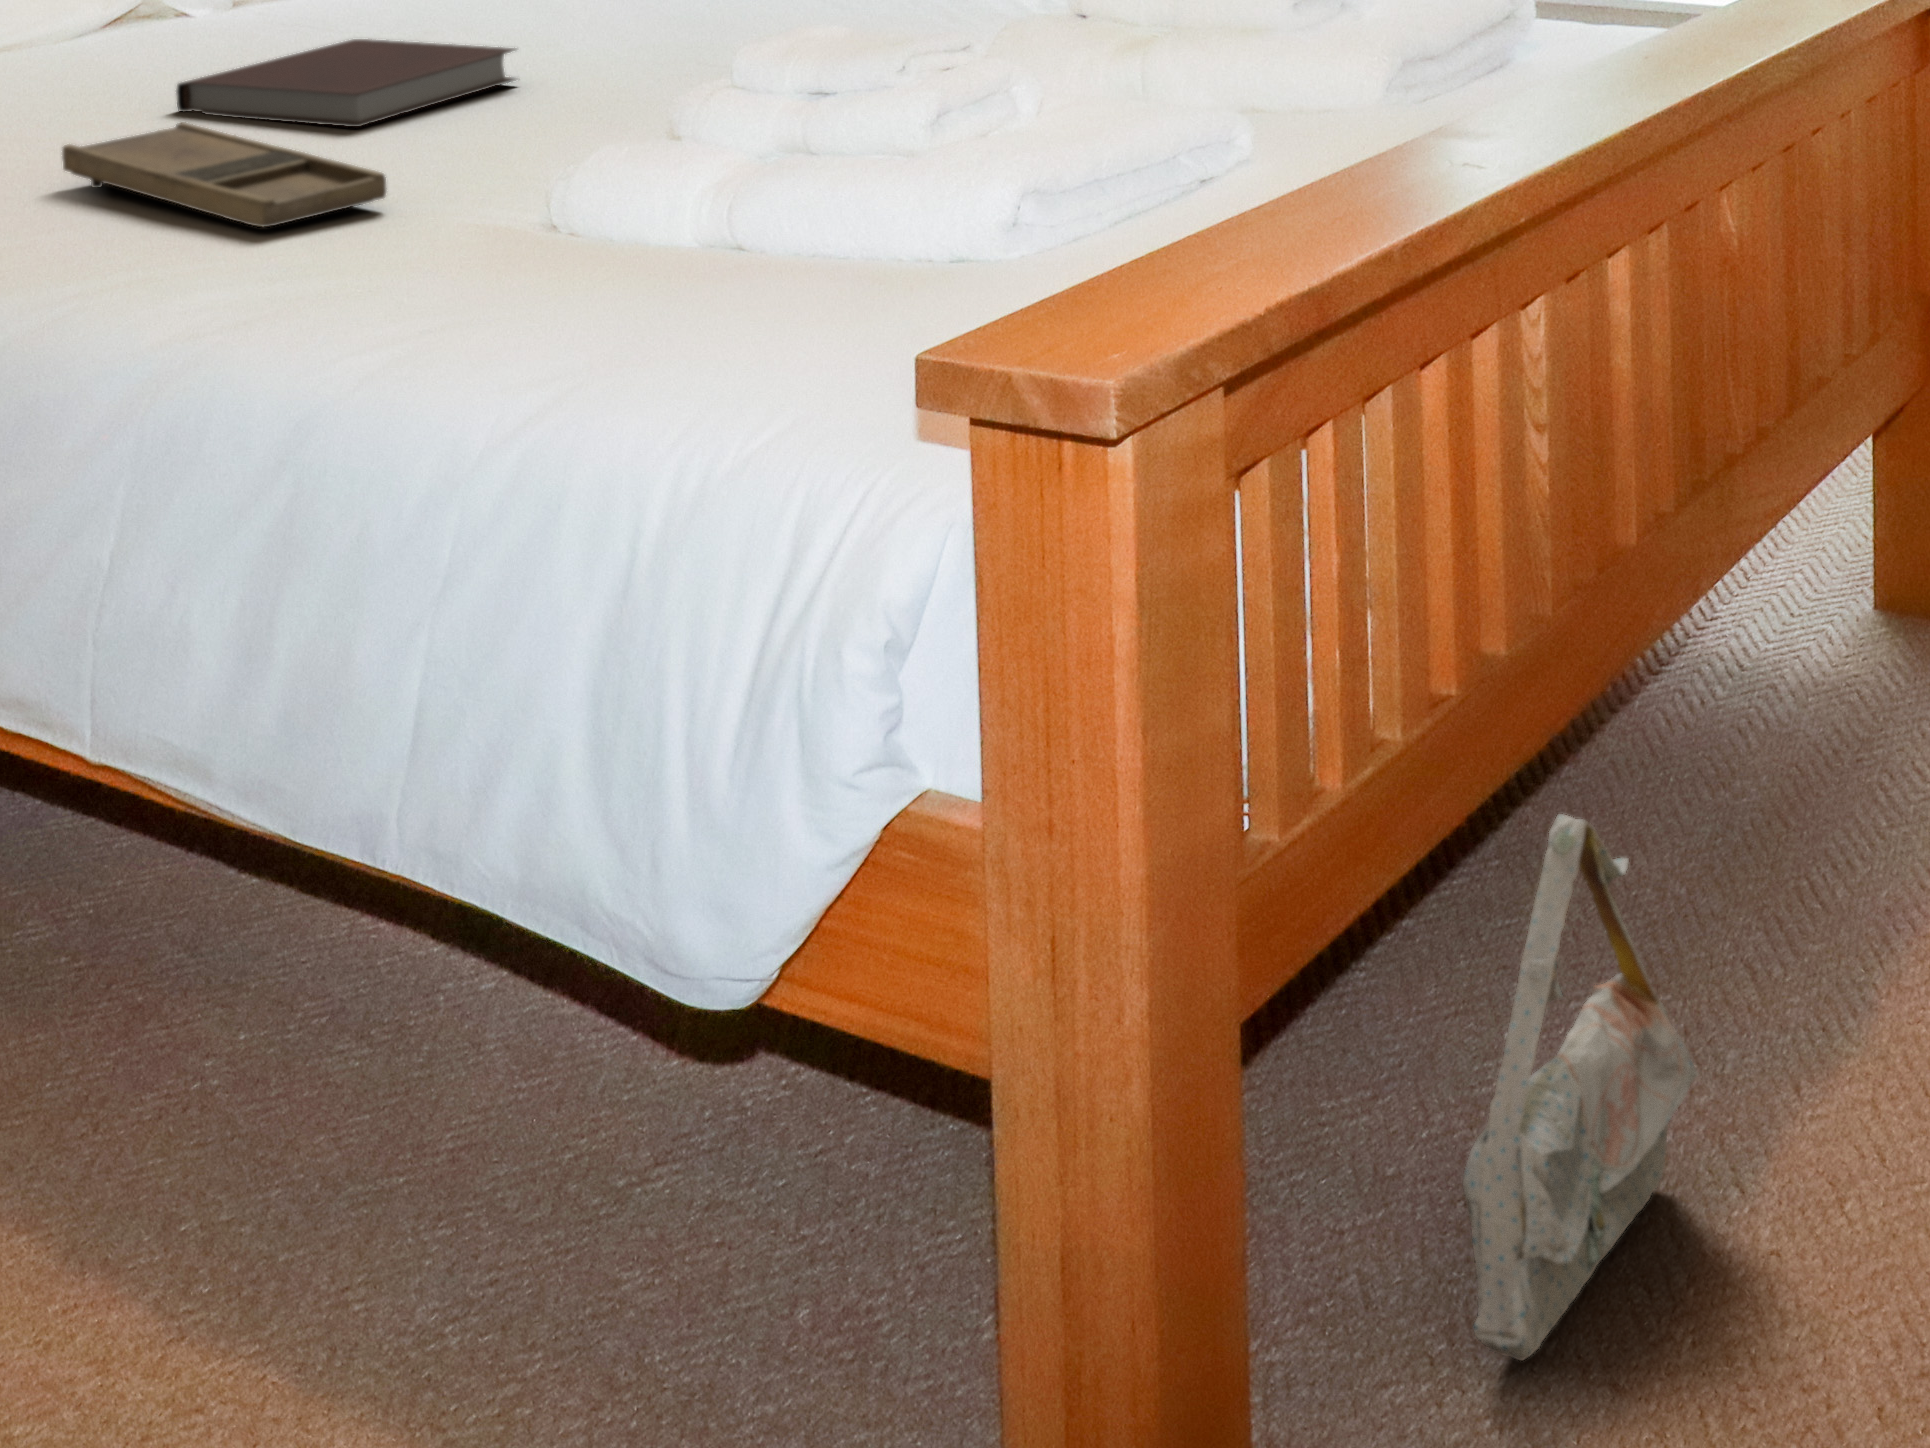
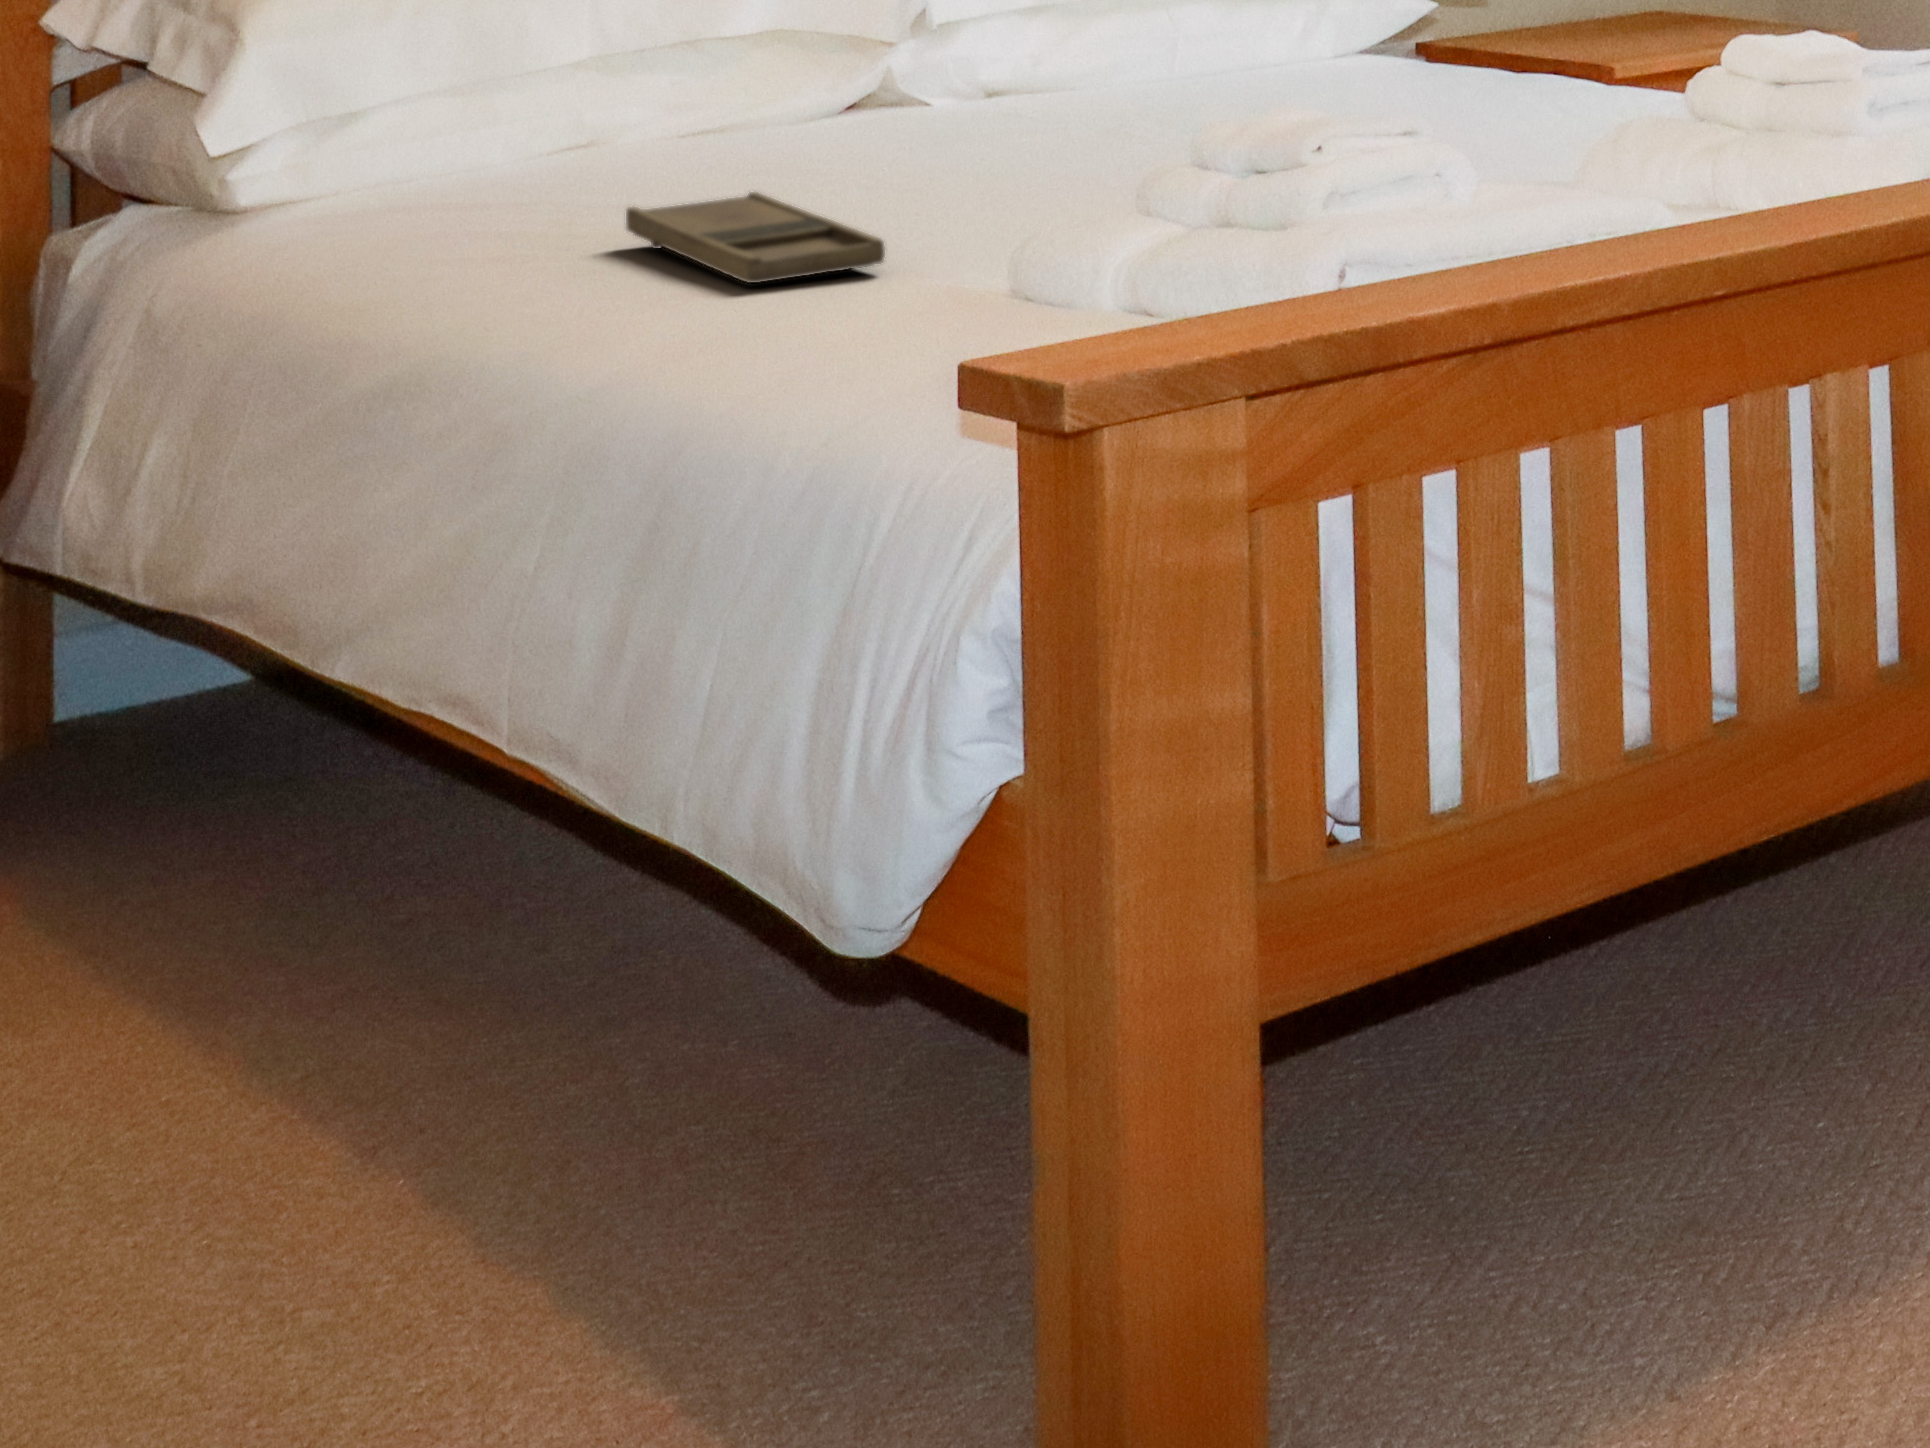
notebook: present [177,39,515,127] -> none [809,127,1156,206]
bag: present [1463,814,1699,1360] -> none [1588,862,1923,1368]

